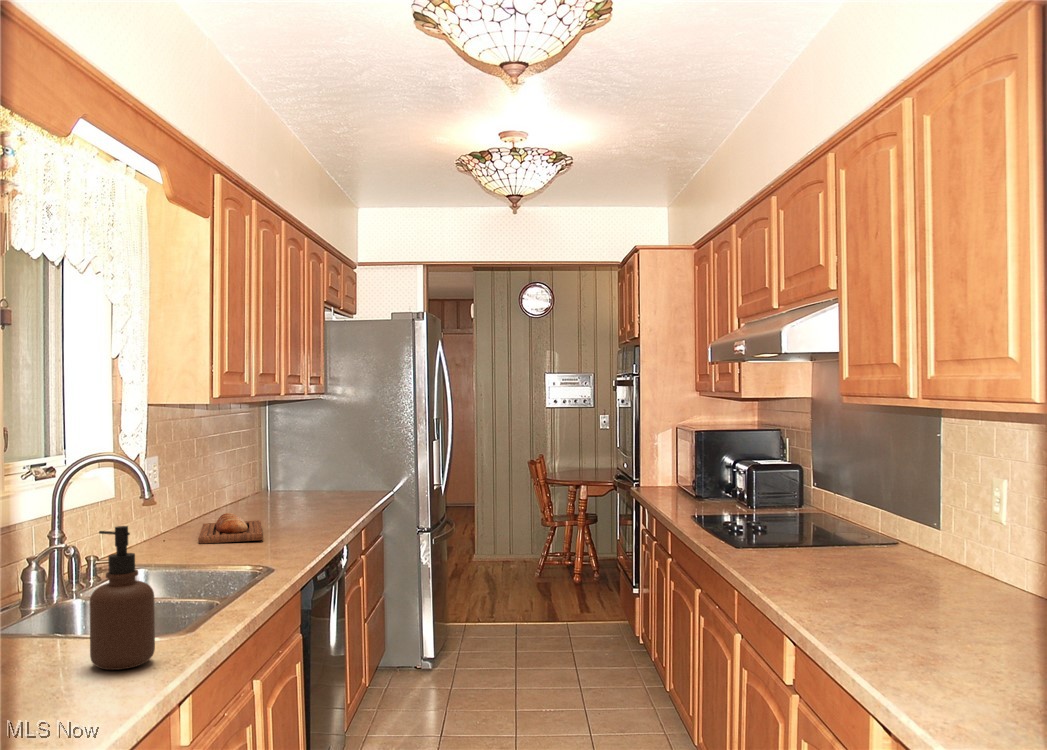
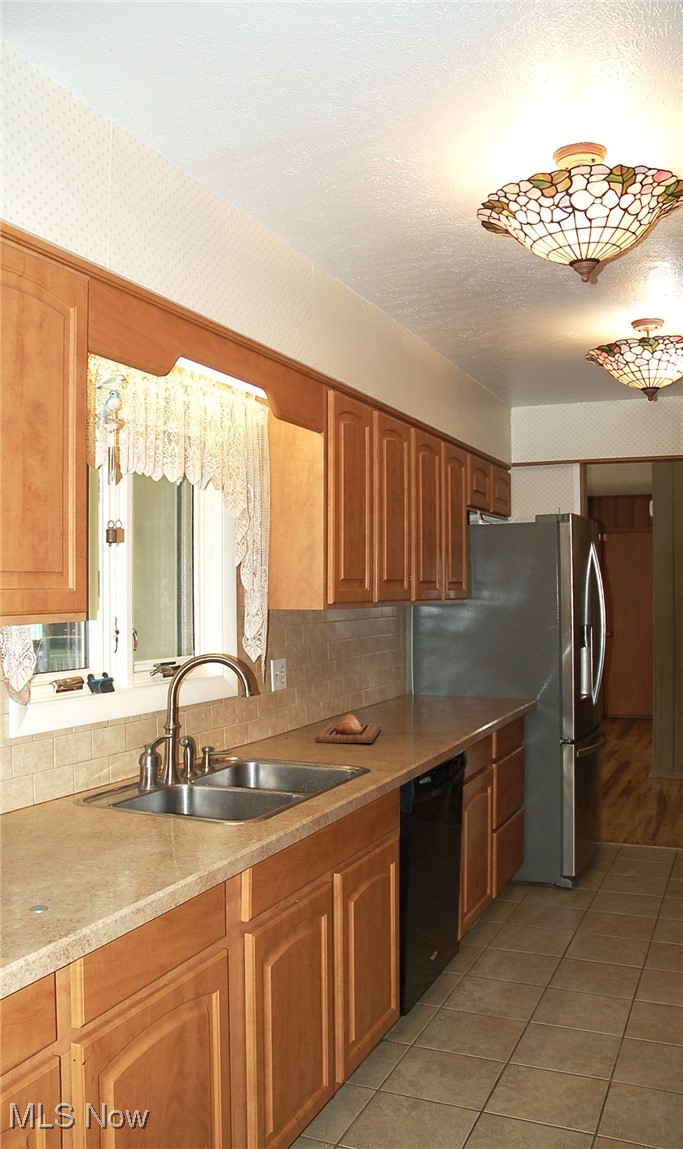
soap dispenser: present [90,526,155,670] -> none [156,726,208,851]

